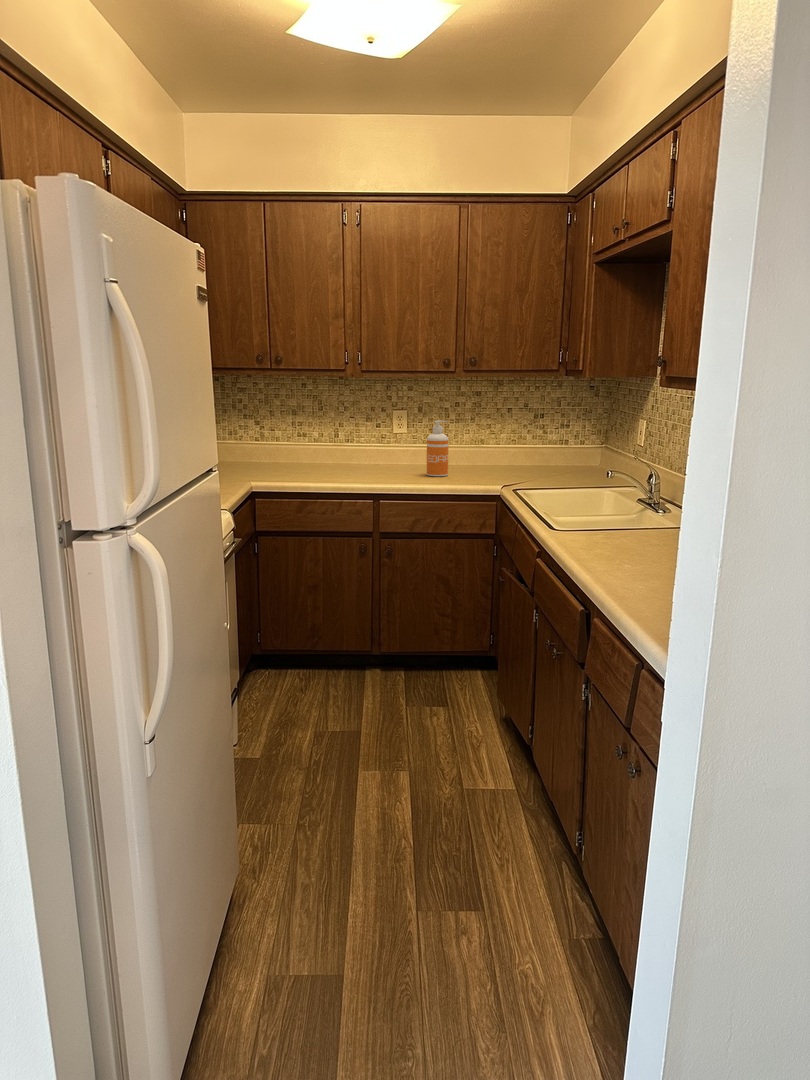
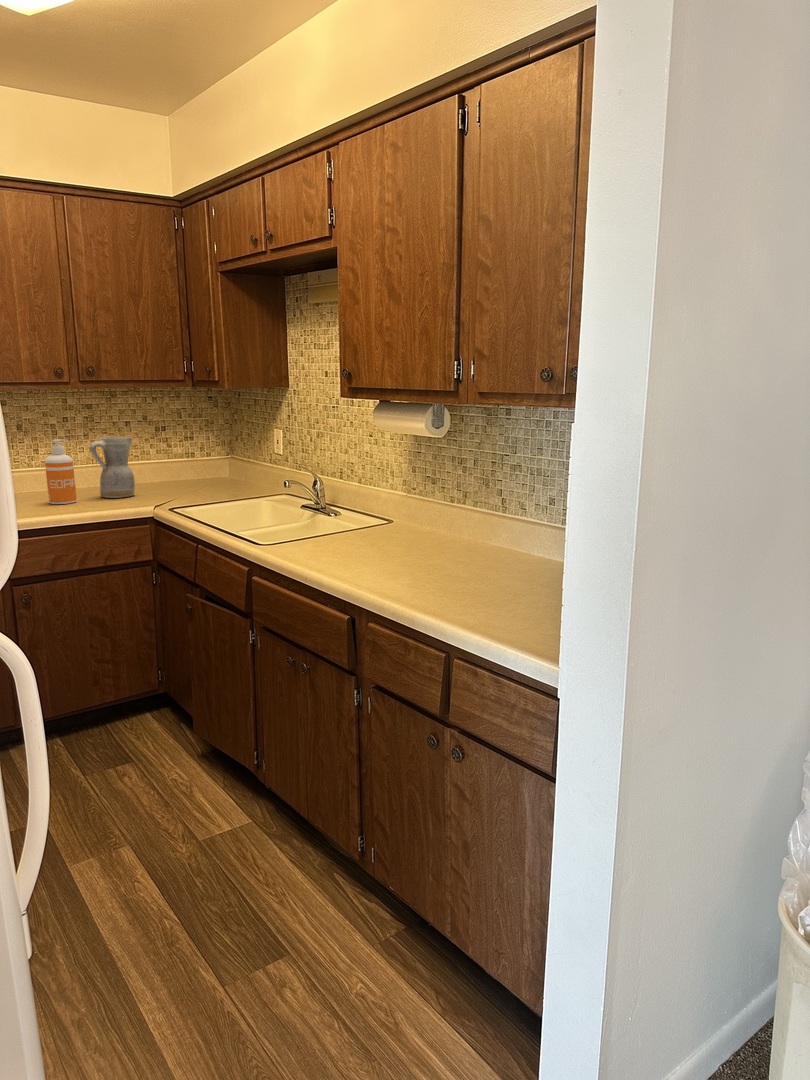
ceramic pitcher: none [465,420,502,476] -> present [90,437,135,498]

